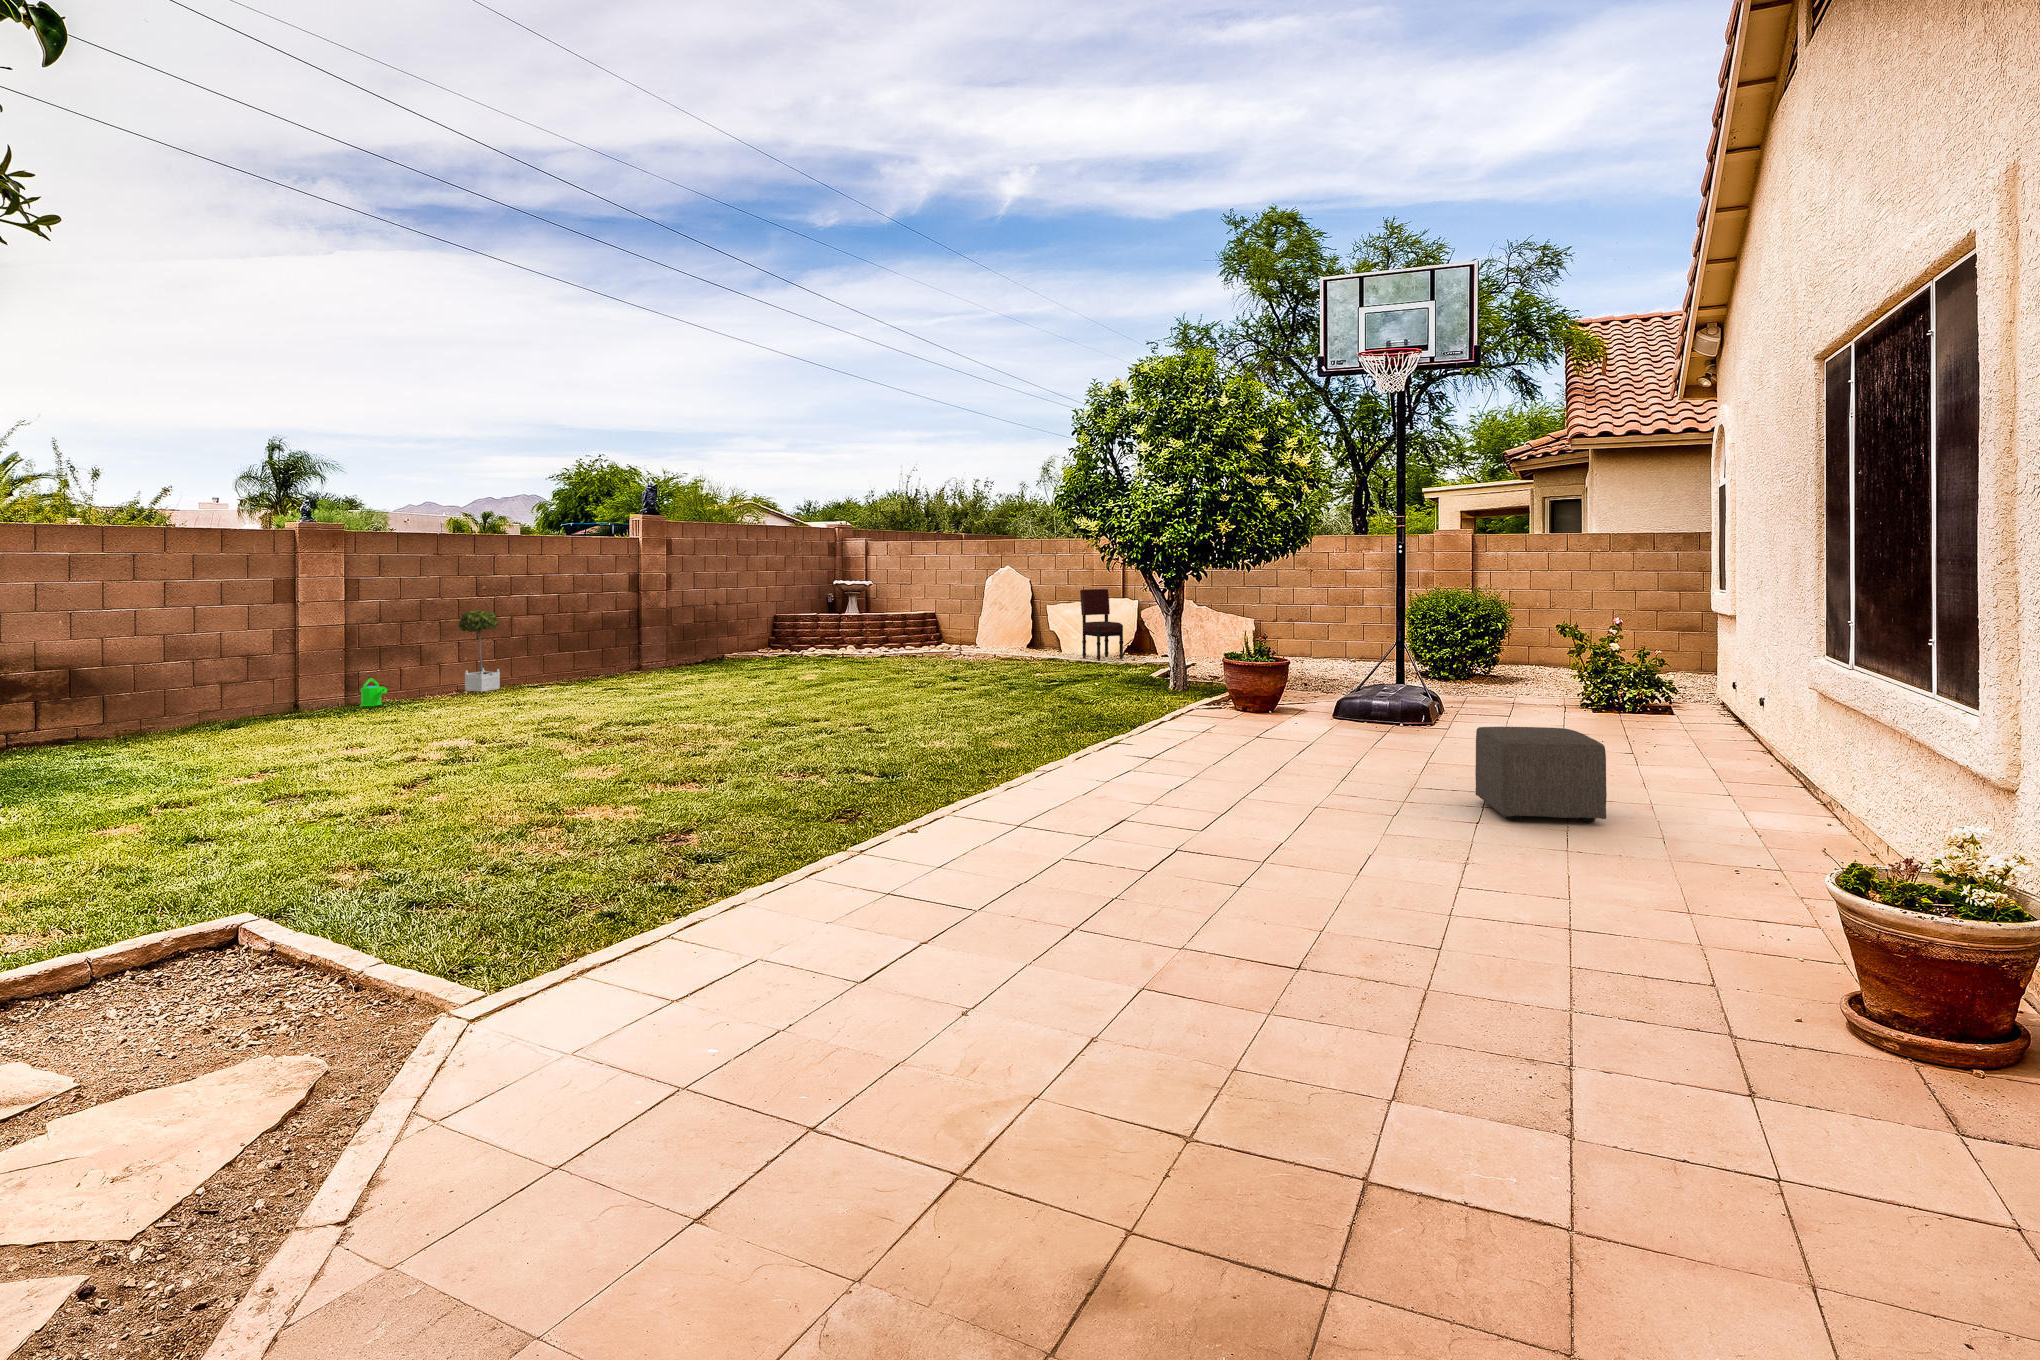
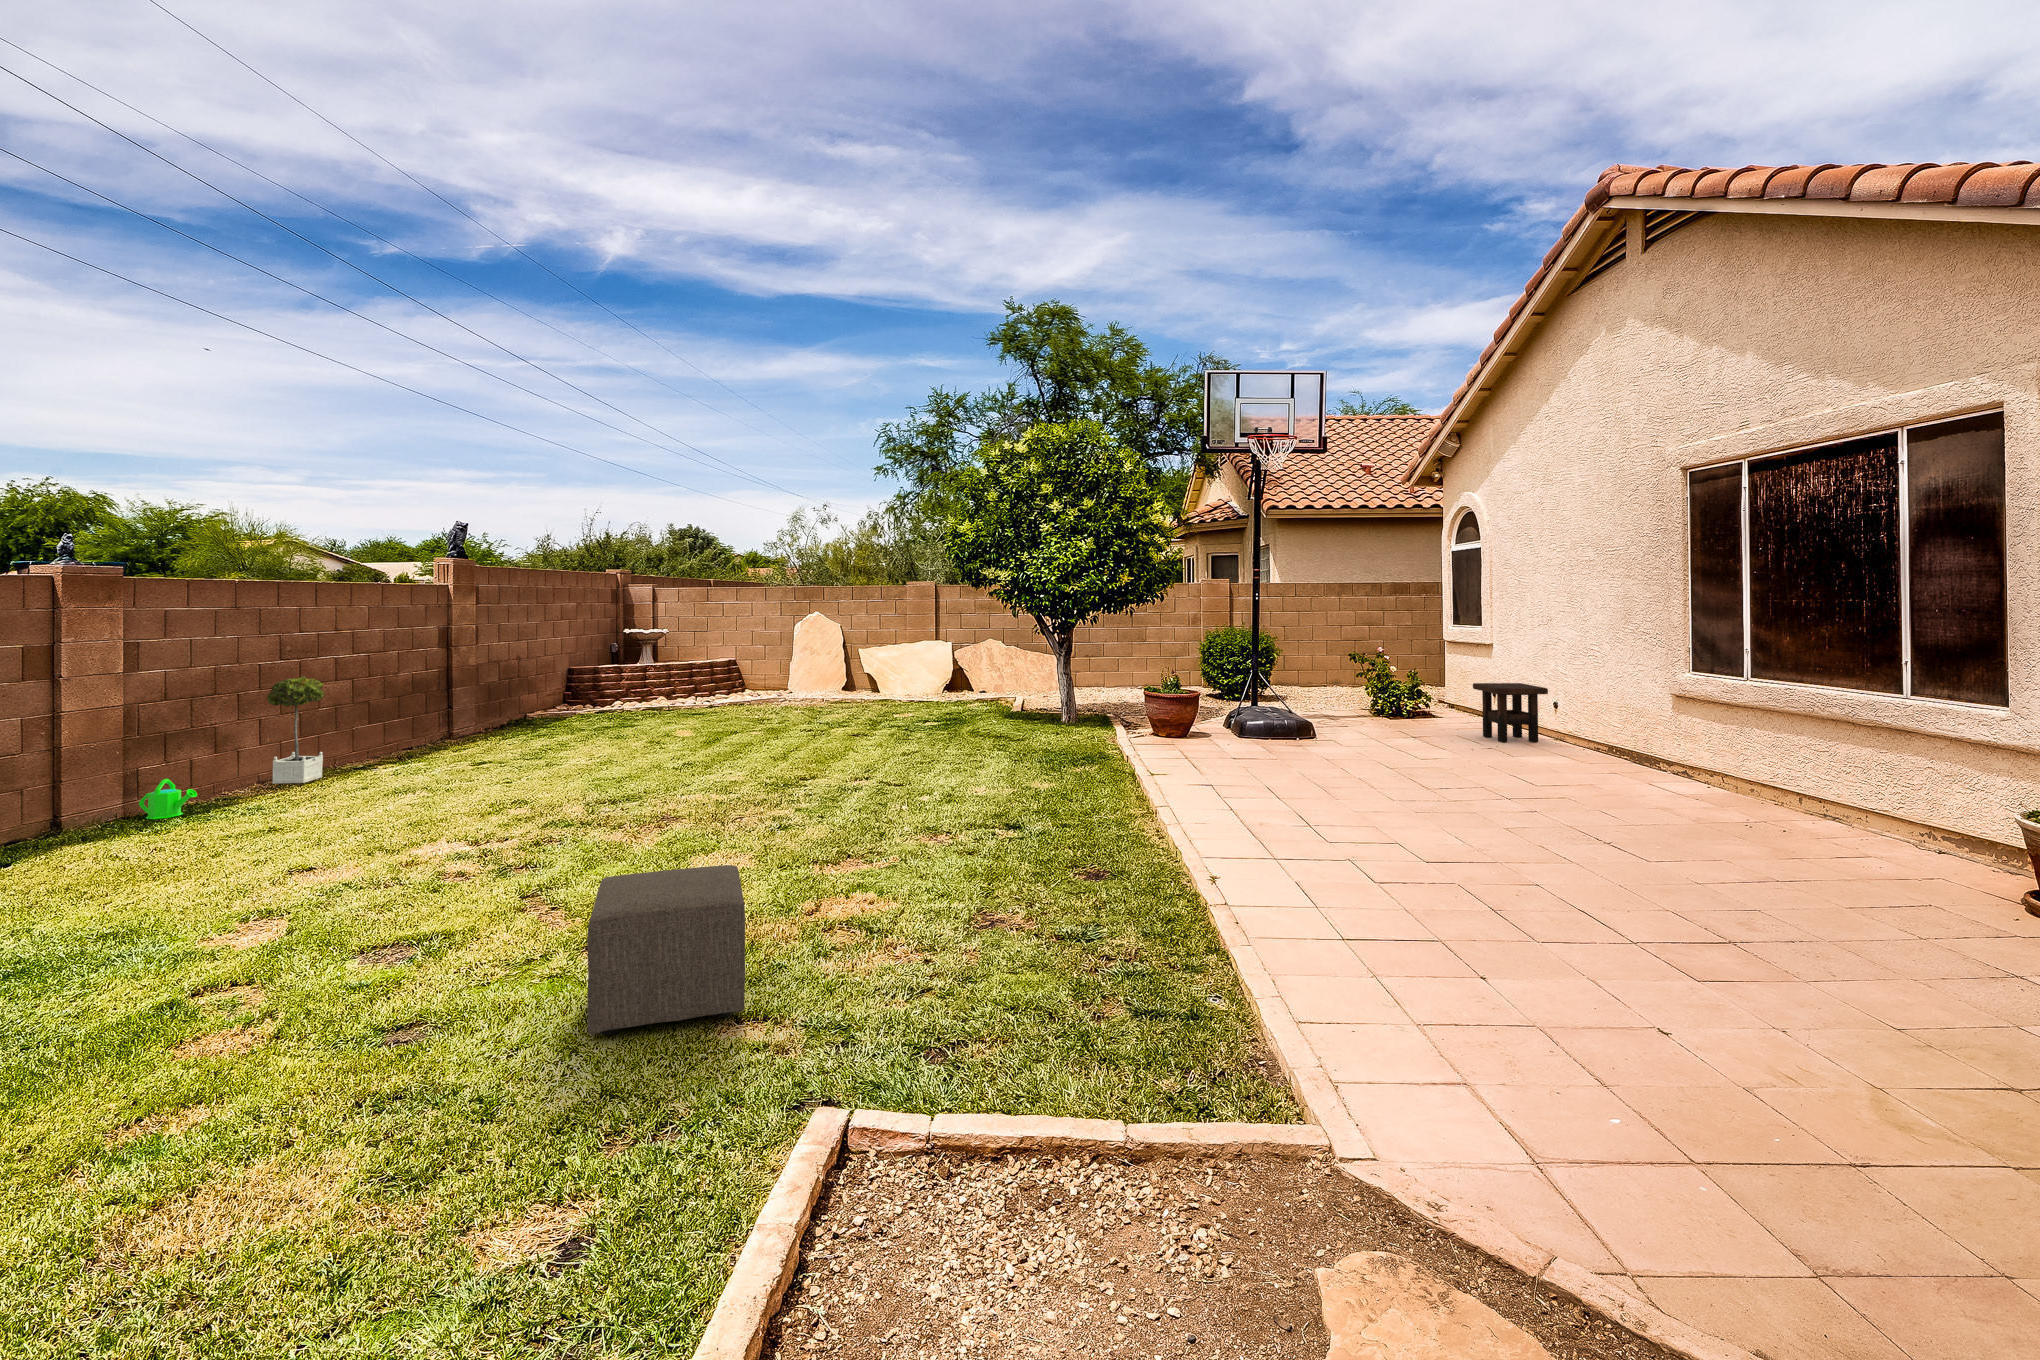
dining chair: present [1080,589,1123,660] -> none [913,633,954,699]
side table: none [1663,666,1757,753] -> present [1473,683,1548,742]
ottoman: present [1475,727,1607,823] -> present [587,865,745,1035]

